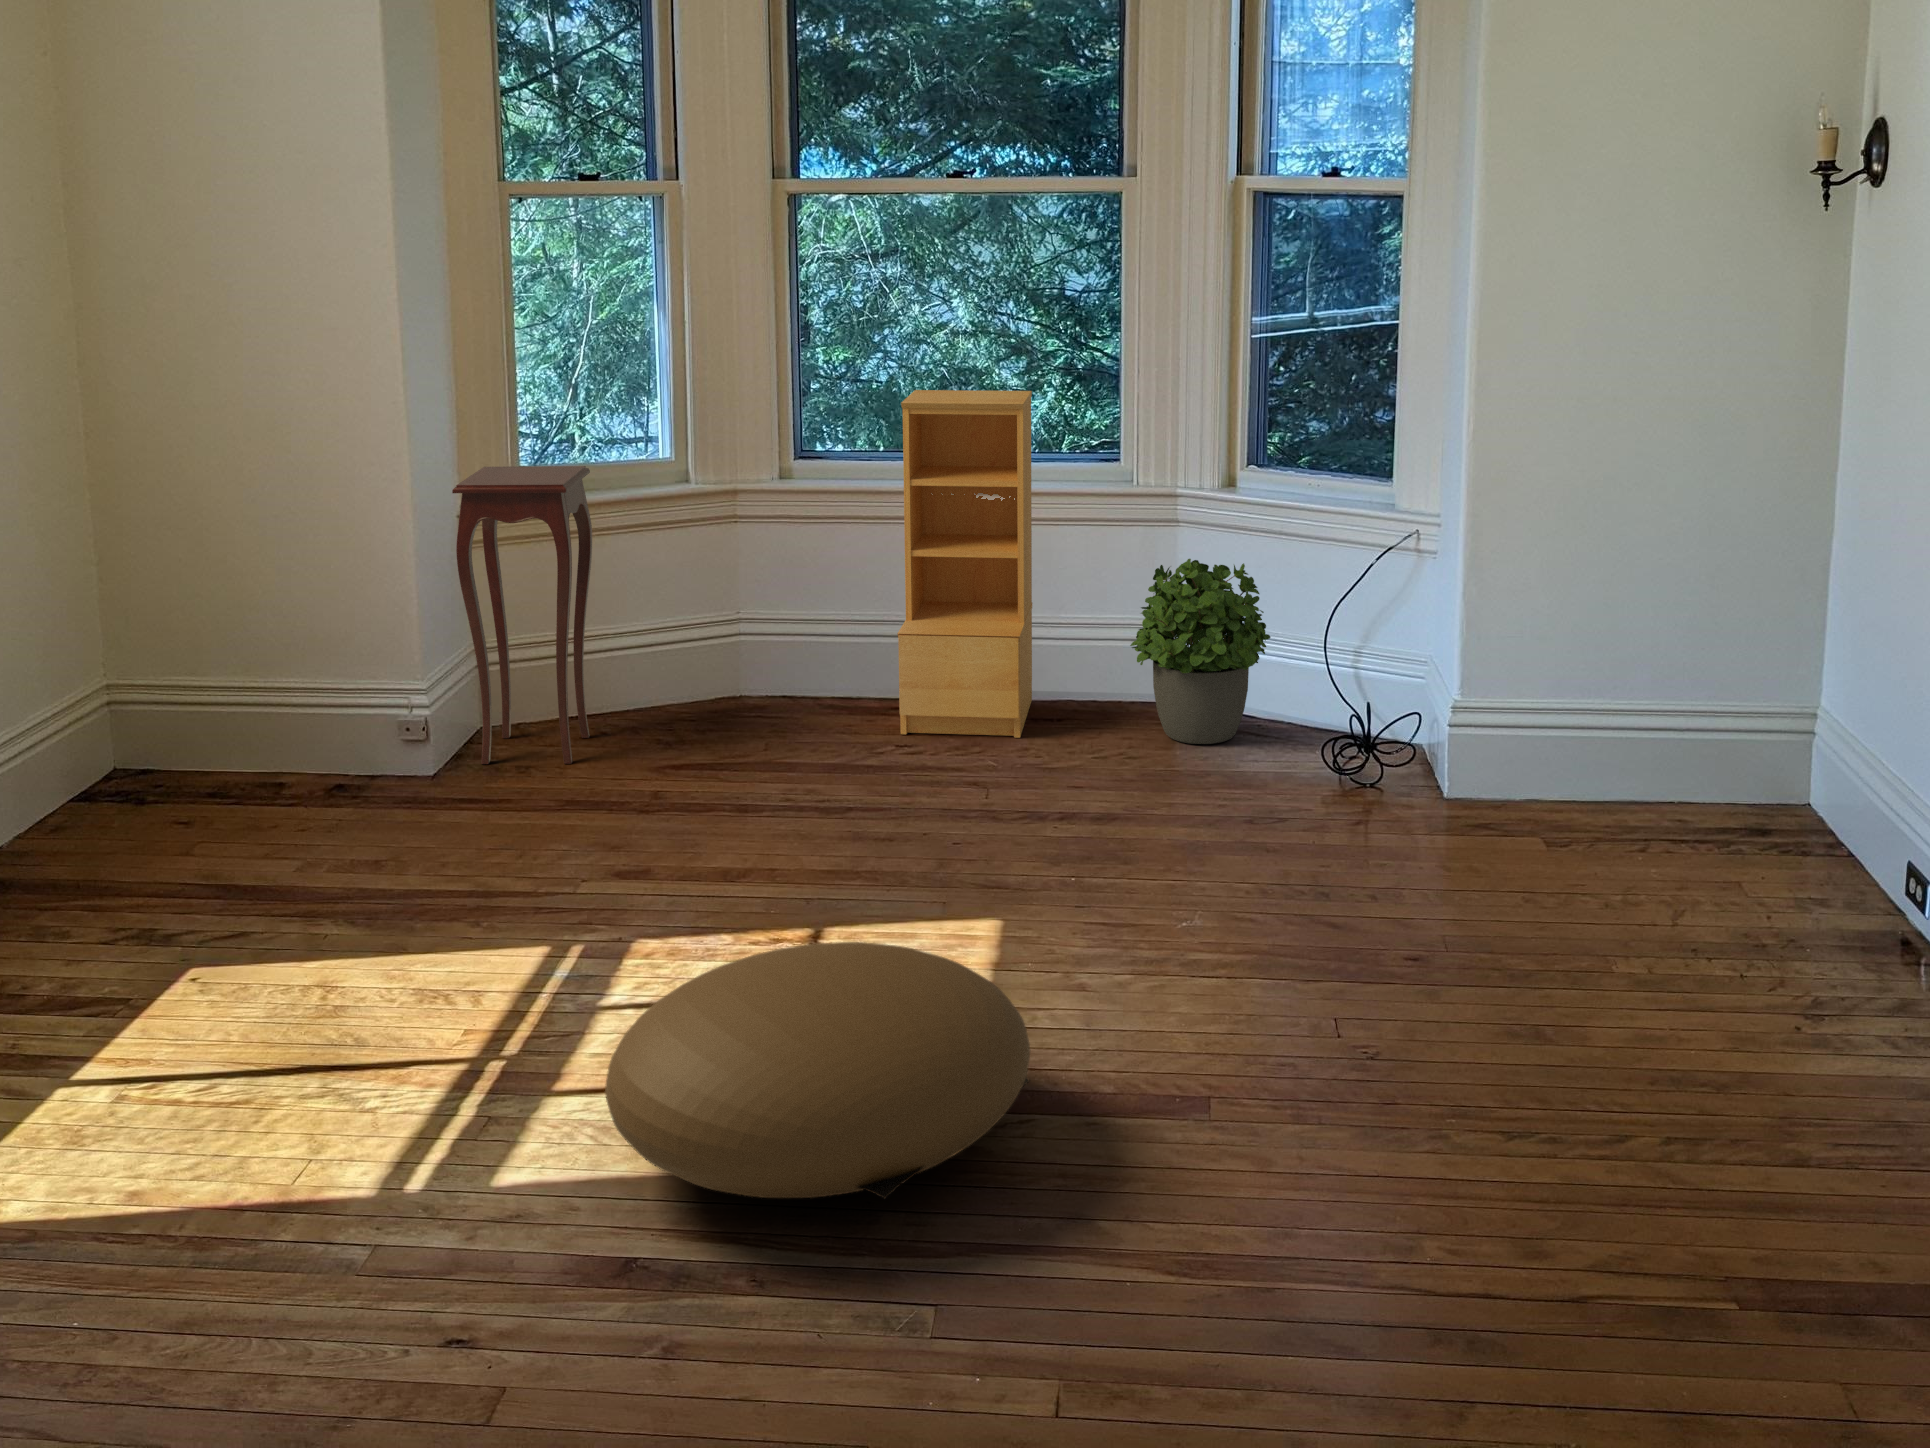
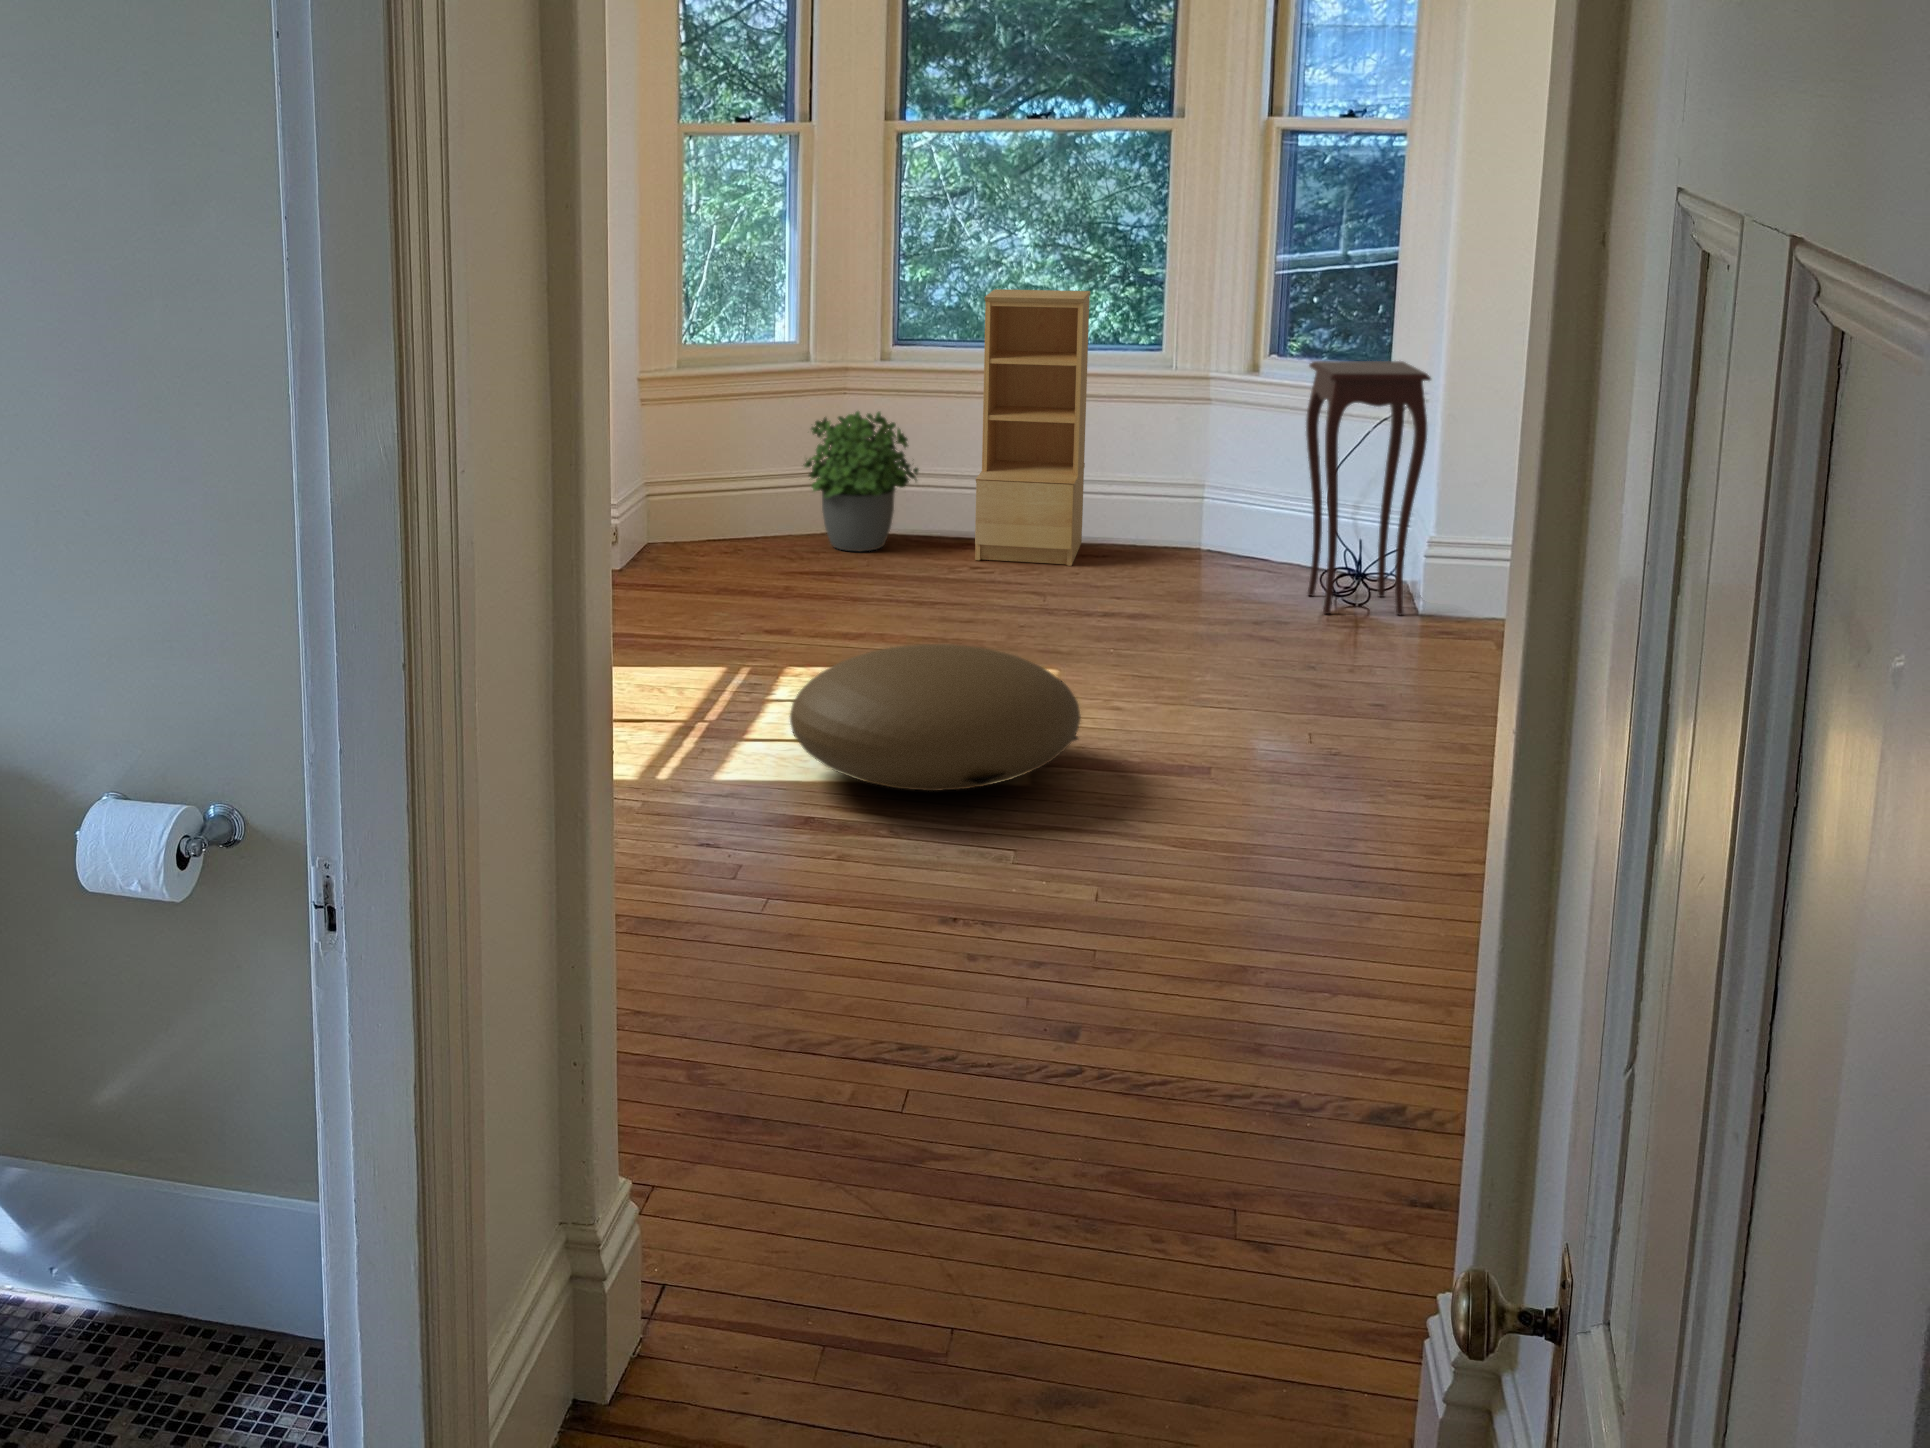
side table: present [452,466,592,764] -> present [1306,361,1431,615]
potted plant: present [1130,559,1271,744] -> present [804,411,918,552]

